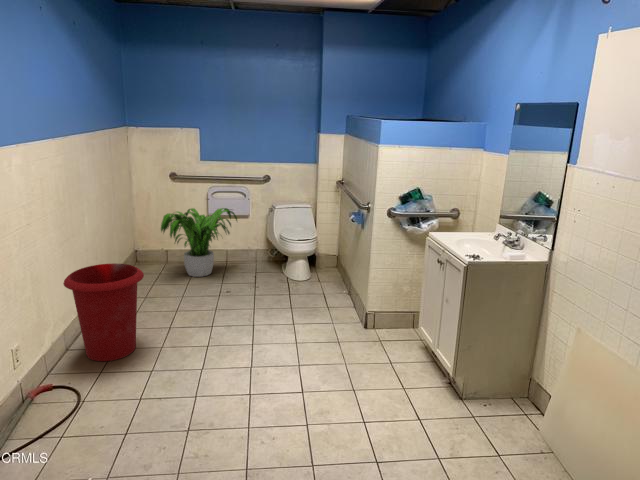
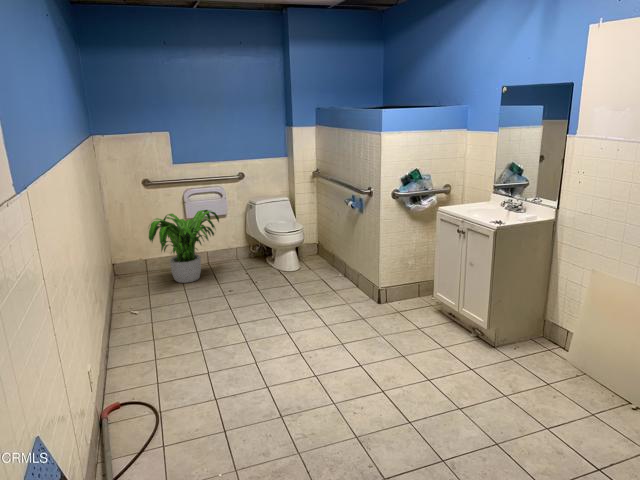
waste bin: present [63,263,144,361] -> none [97,275,178,378]

